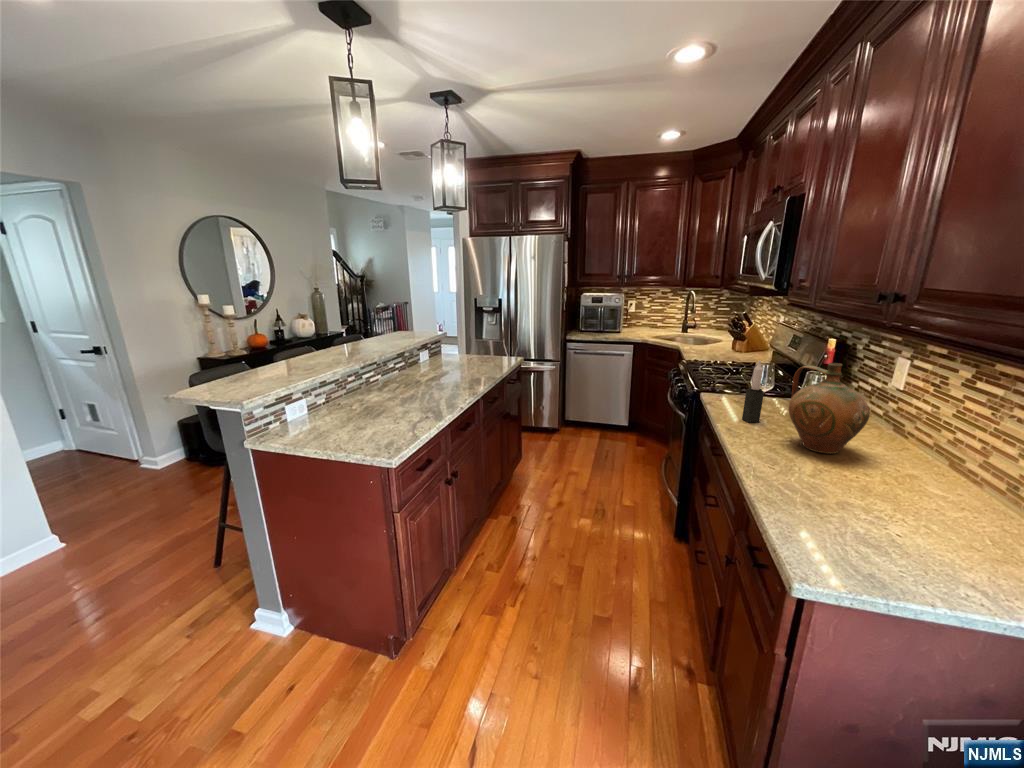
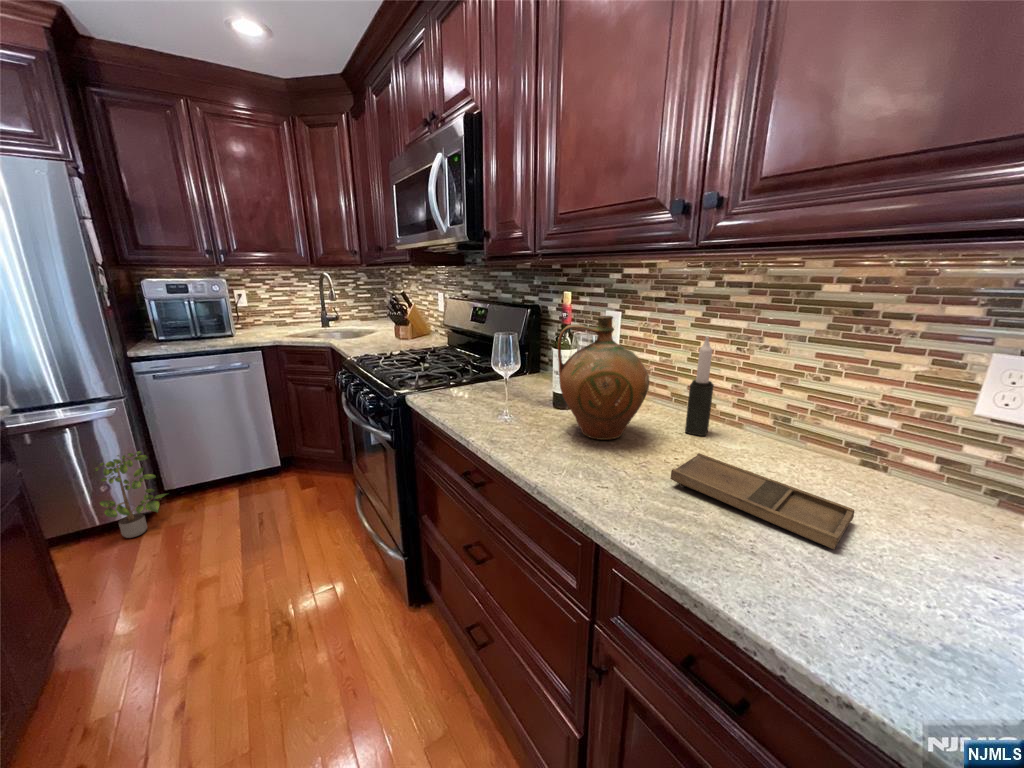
candle: present [742,361,764,423] -> present [685,336,714,436]
potted plant: none [539,391,568,439] -> present [95,451,166,538]
tray: none [824,472,945,541] -> present [670,453,854,549]

